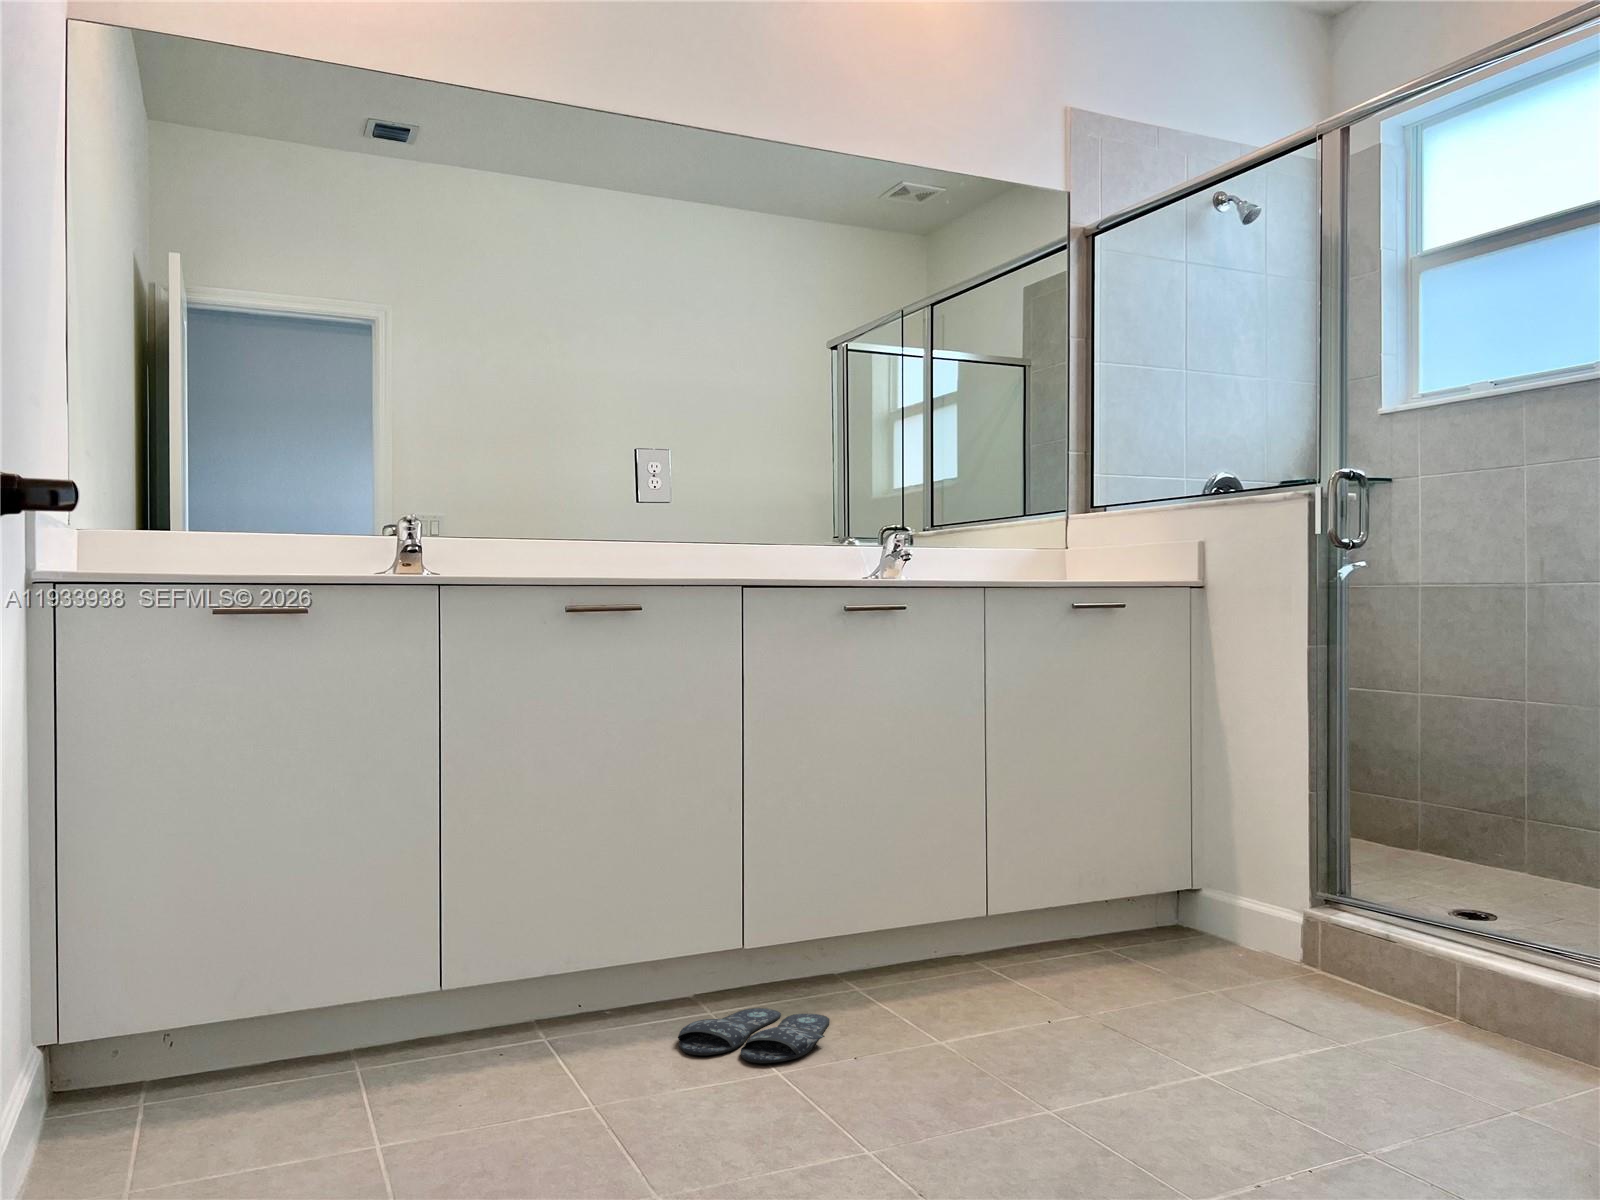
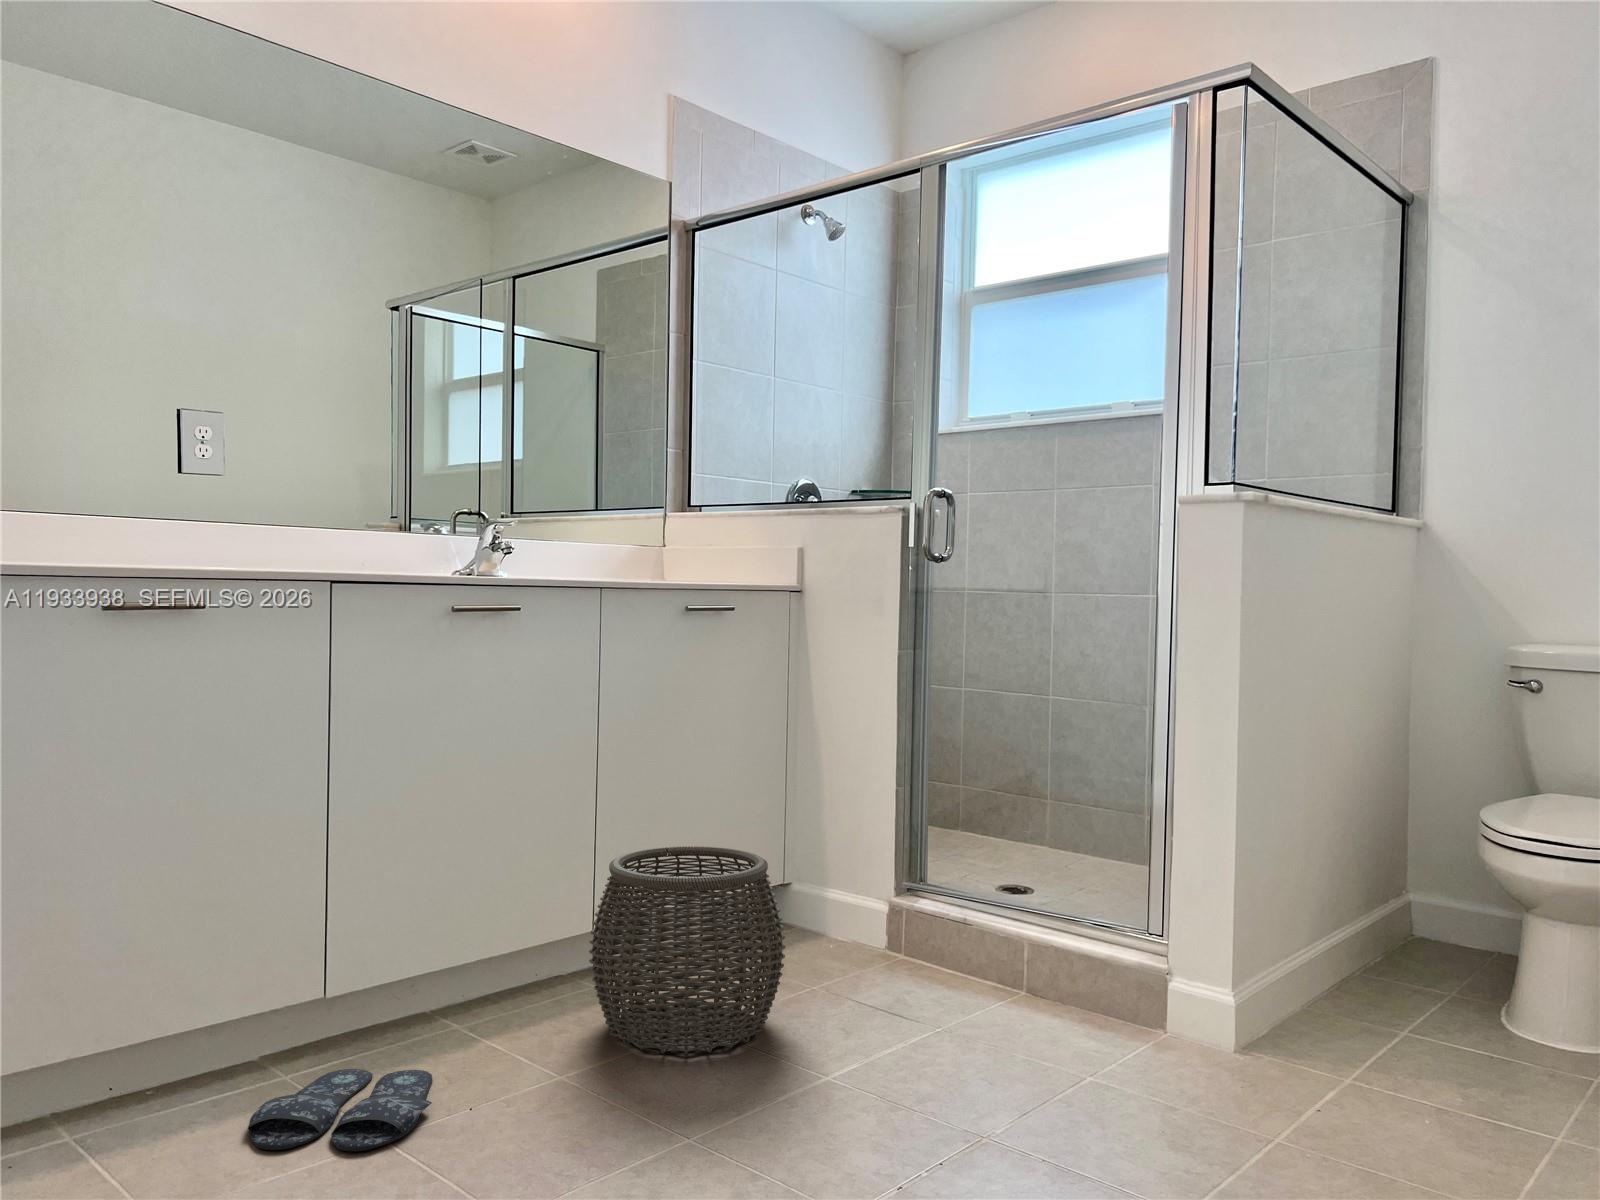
woven basket: none [973,835,1166,1027] -> present [589,846,786,1054]

